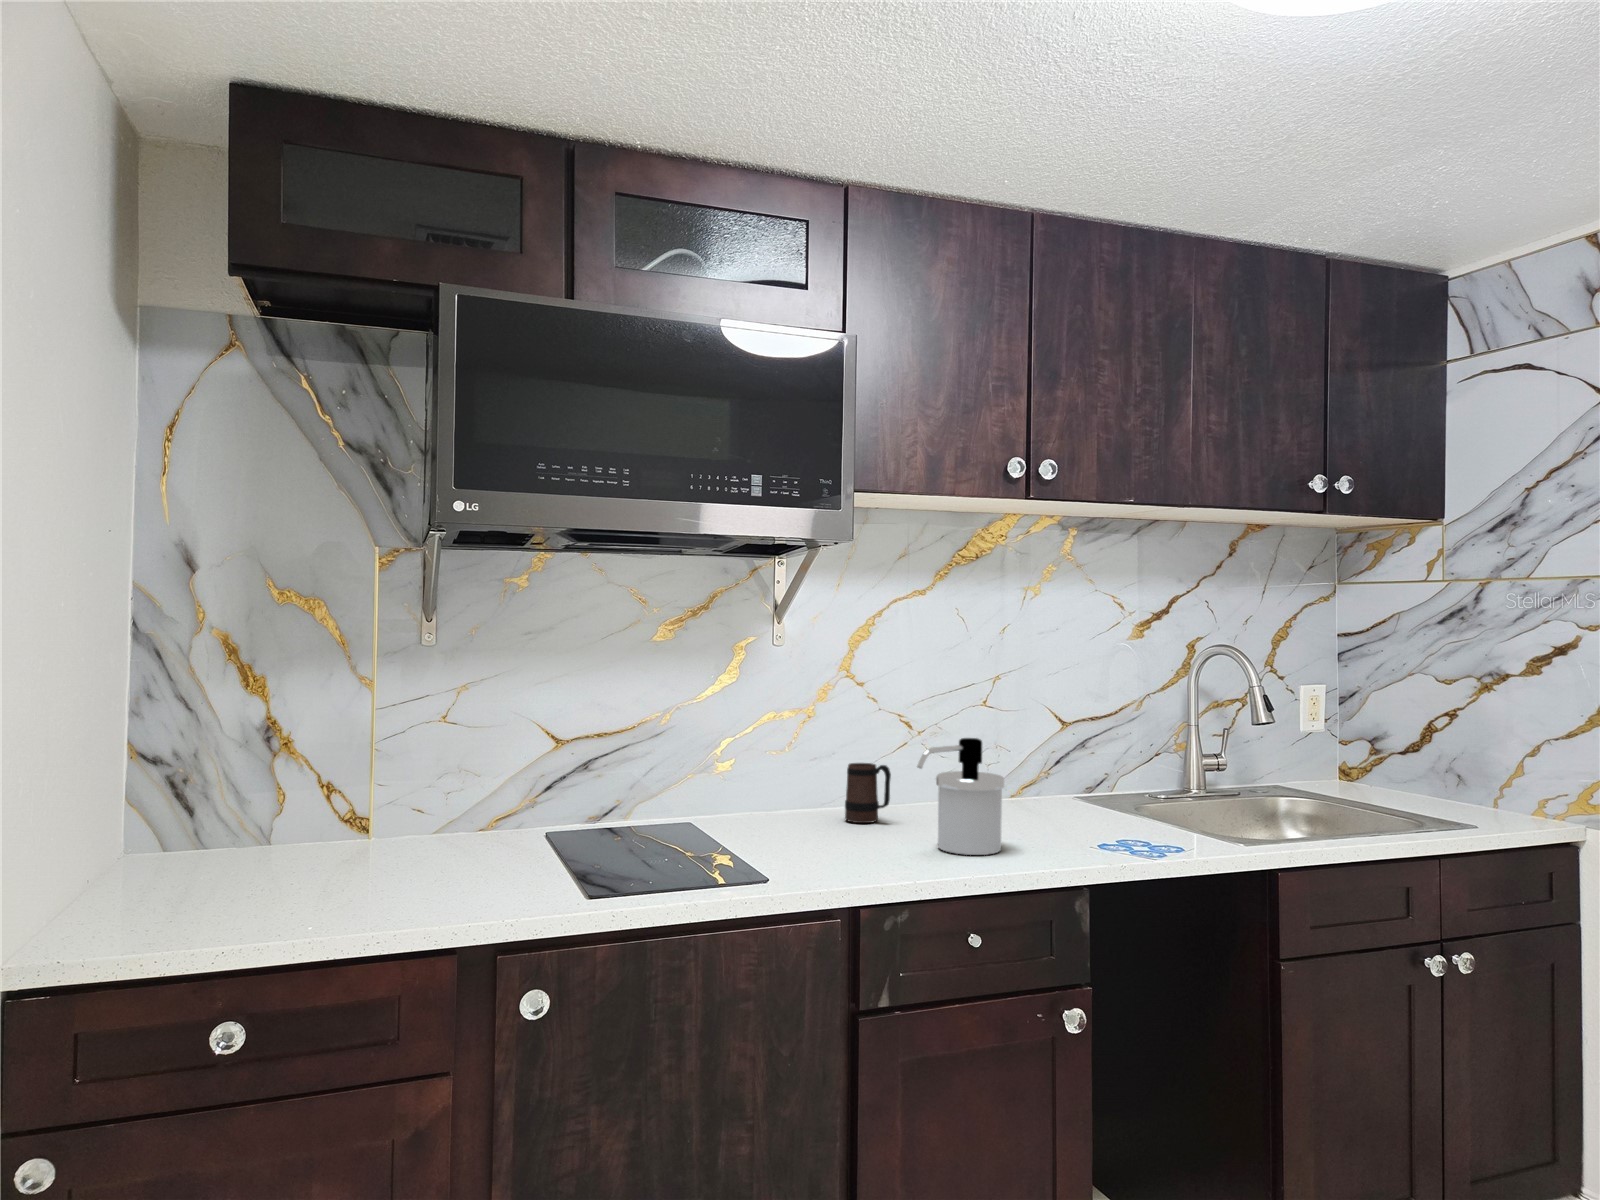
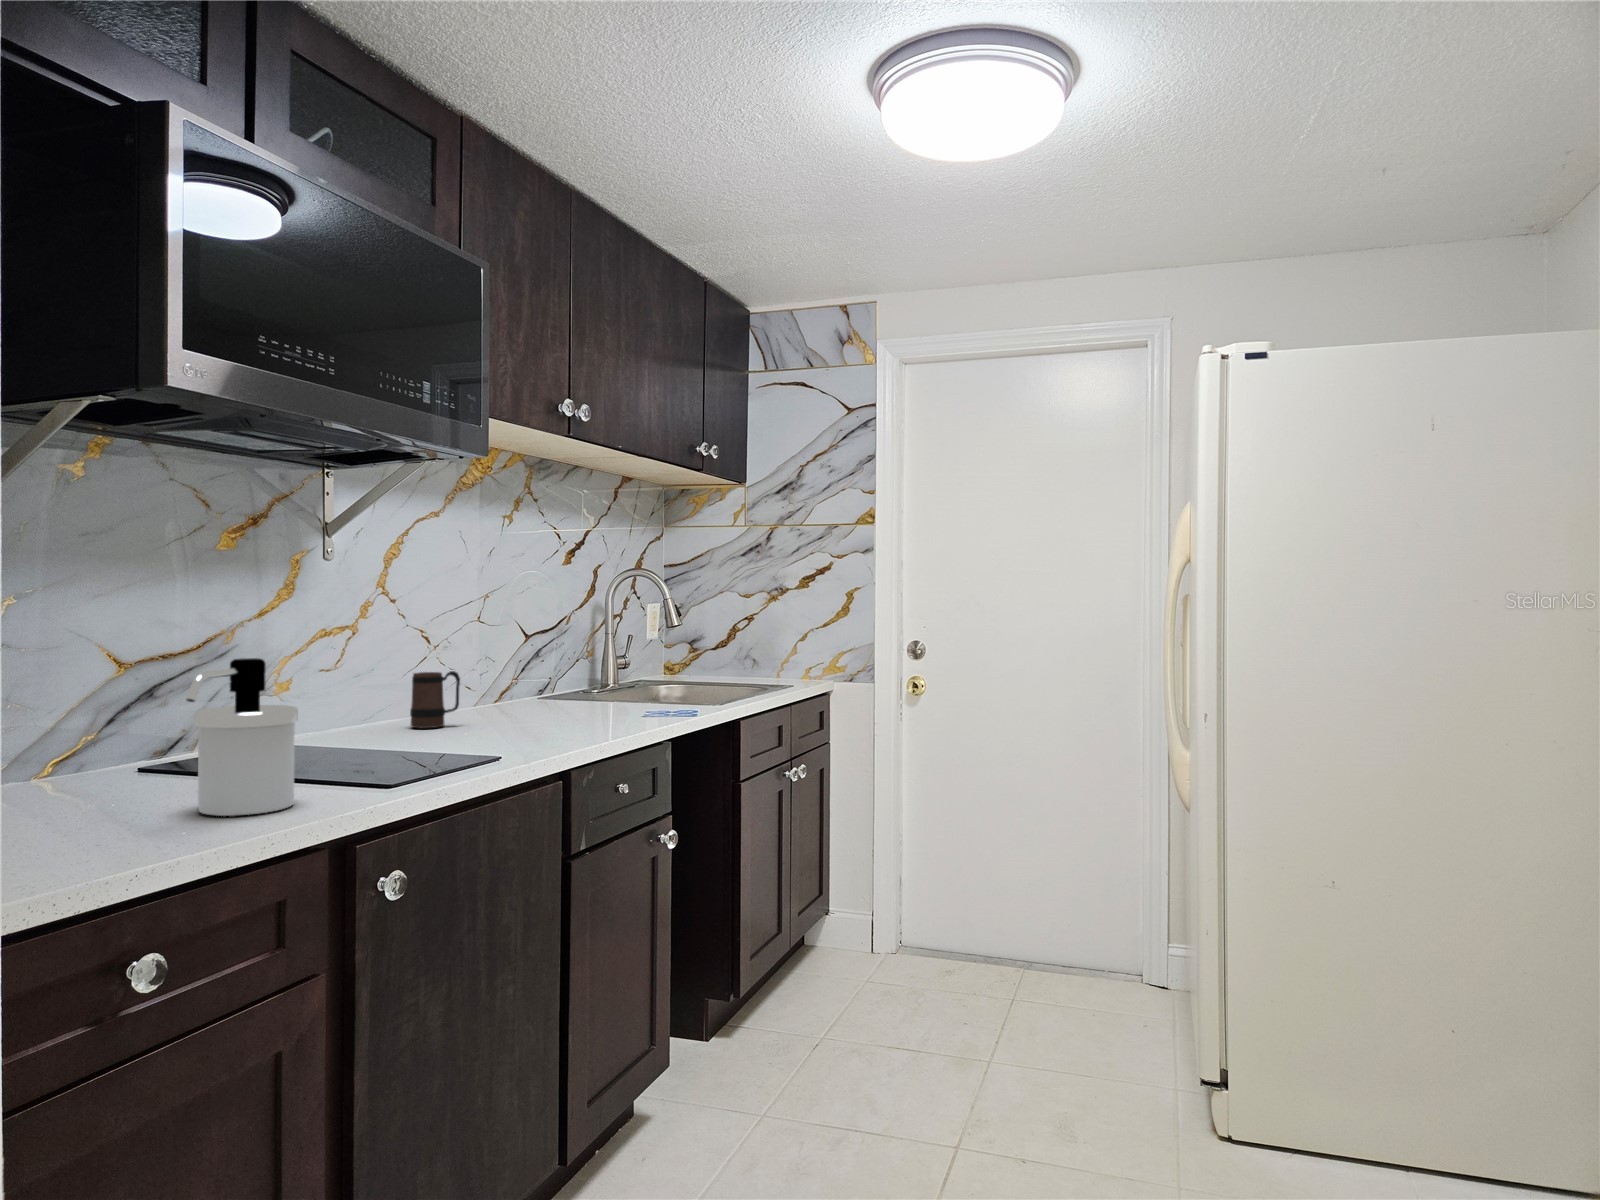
soap dispenser: present [917,738,1004,855] -> present [186,658,298,816]

